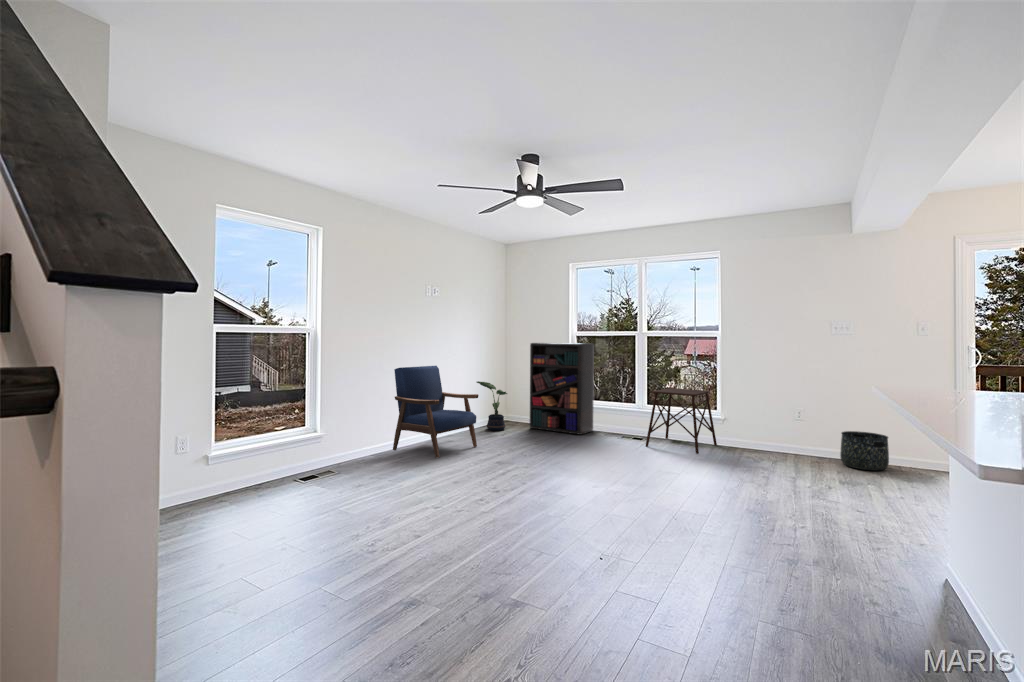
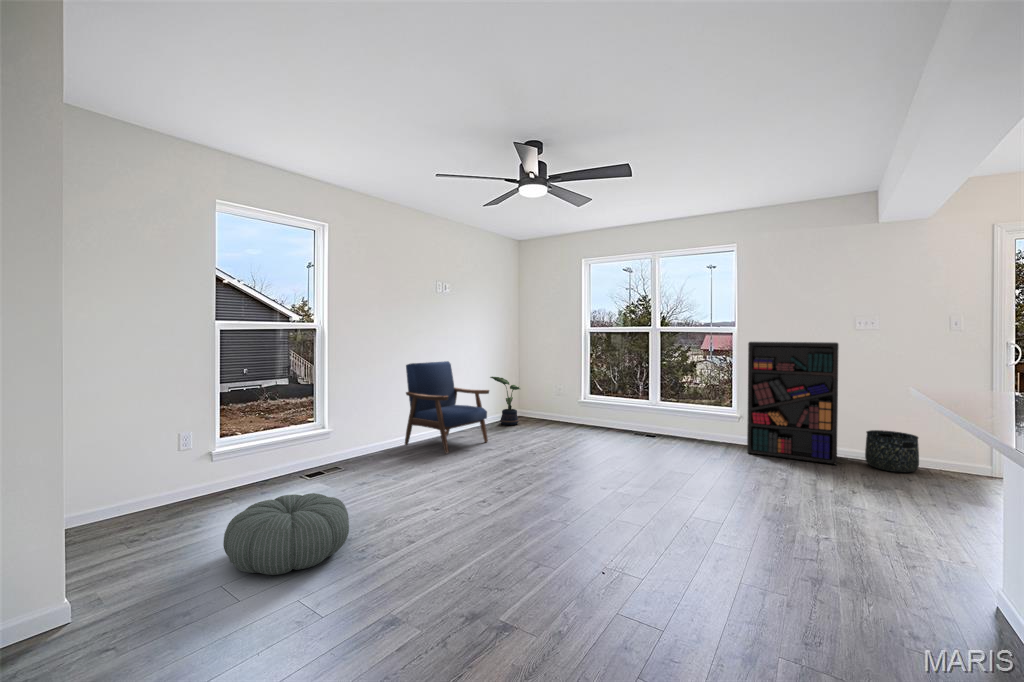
bookshelf: present [530,343,594,435] -> present [747,342,839,464]
side table: present [646,388,717,454] -> none [658,384,733,452]
pouf: none [241,492,360,566] -> present [223,493,349,575]

